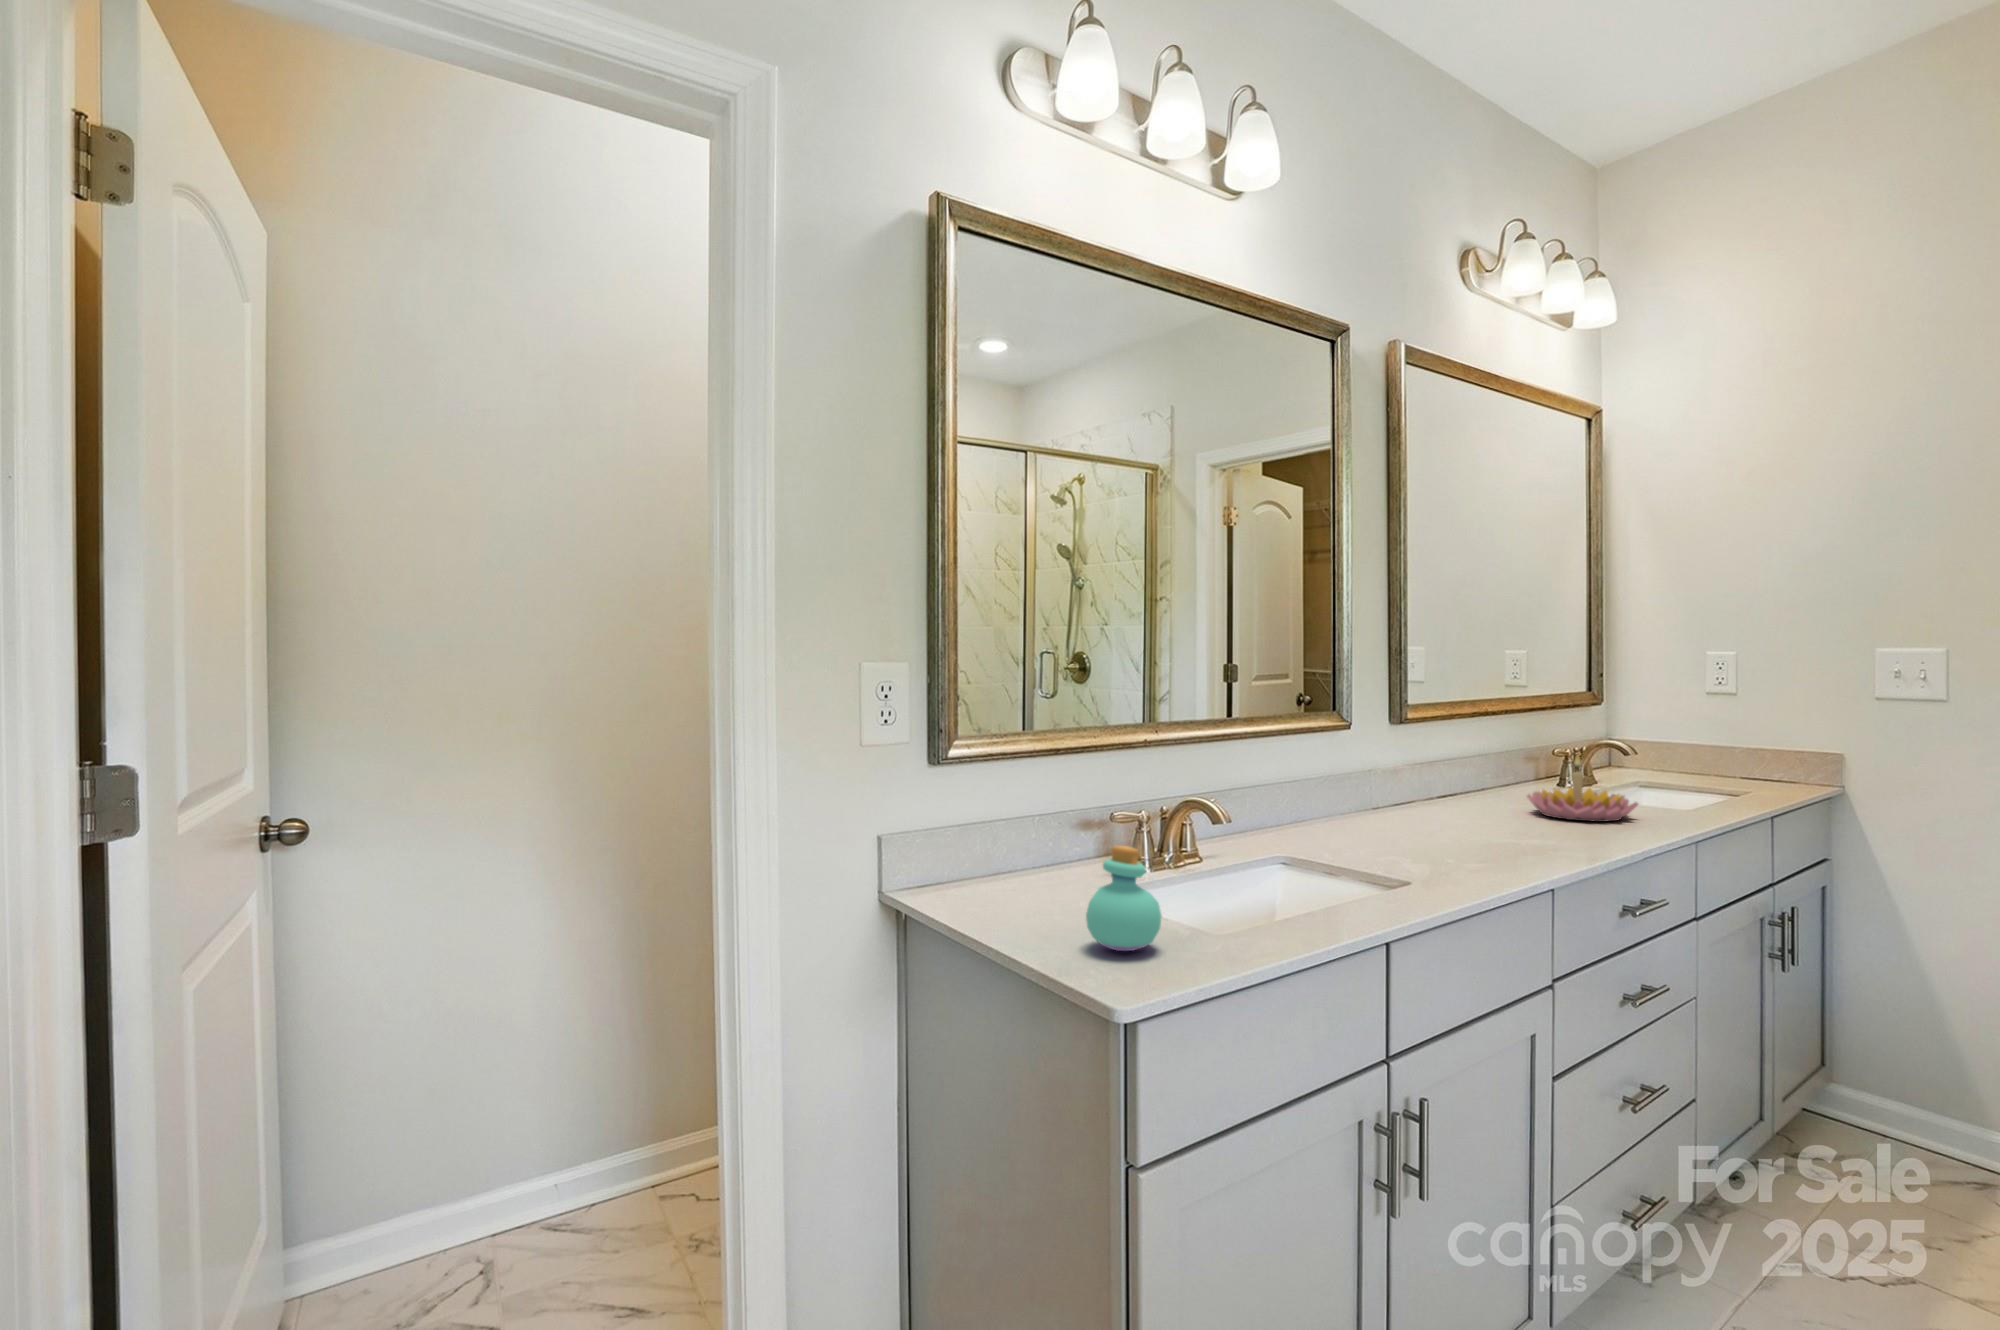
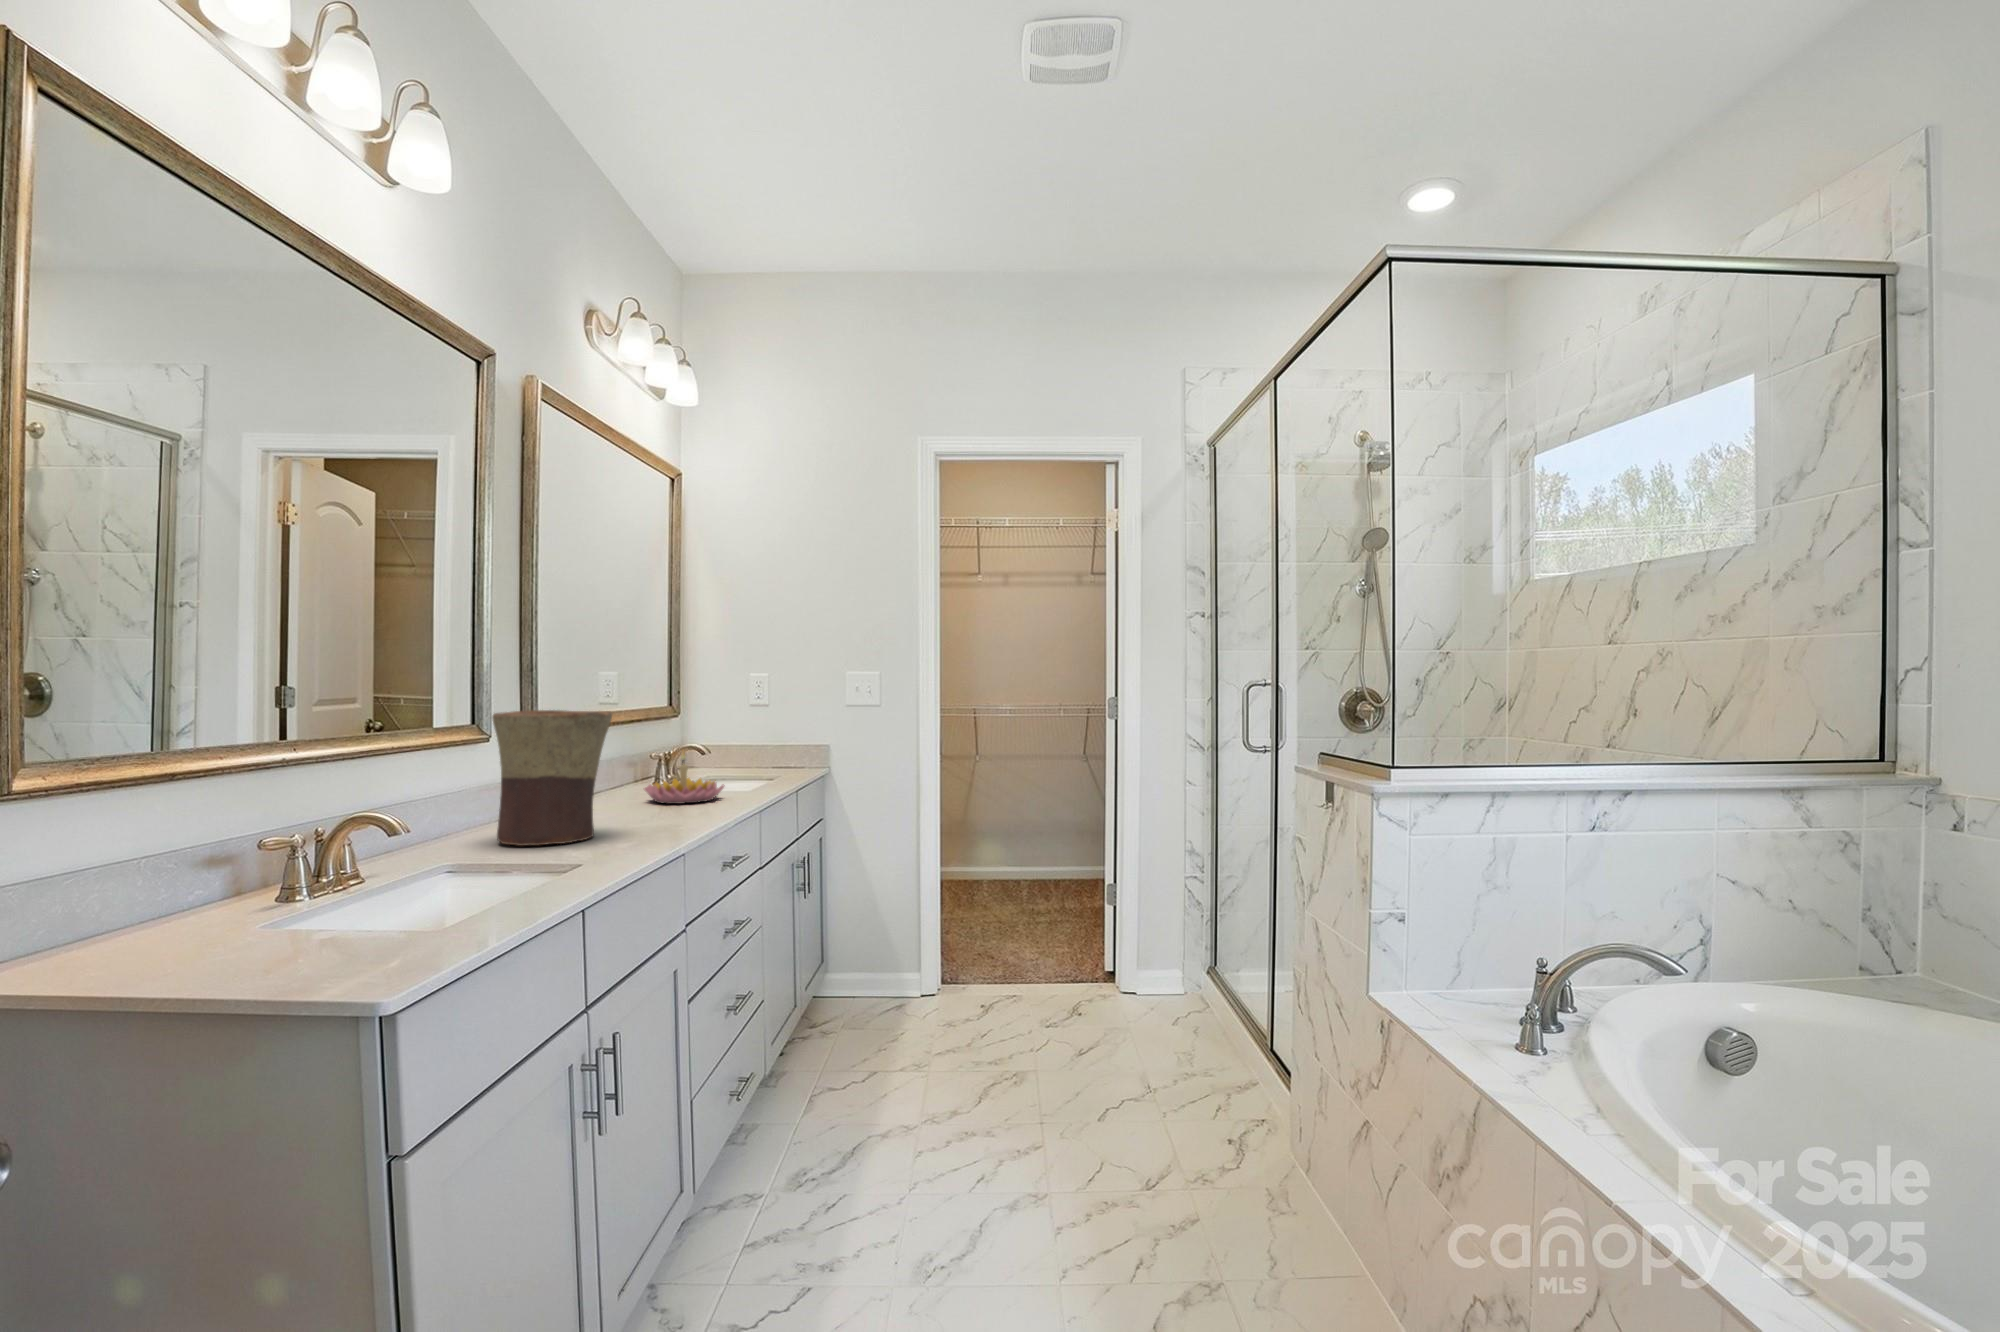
flower pot: none [1331,703,1458,852] -> present [492,710,612,846]
perfume bottle: present [1086,846,1161,951] -> none [296,857,394,973]

